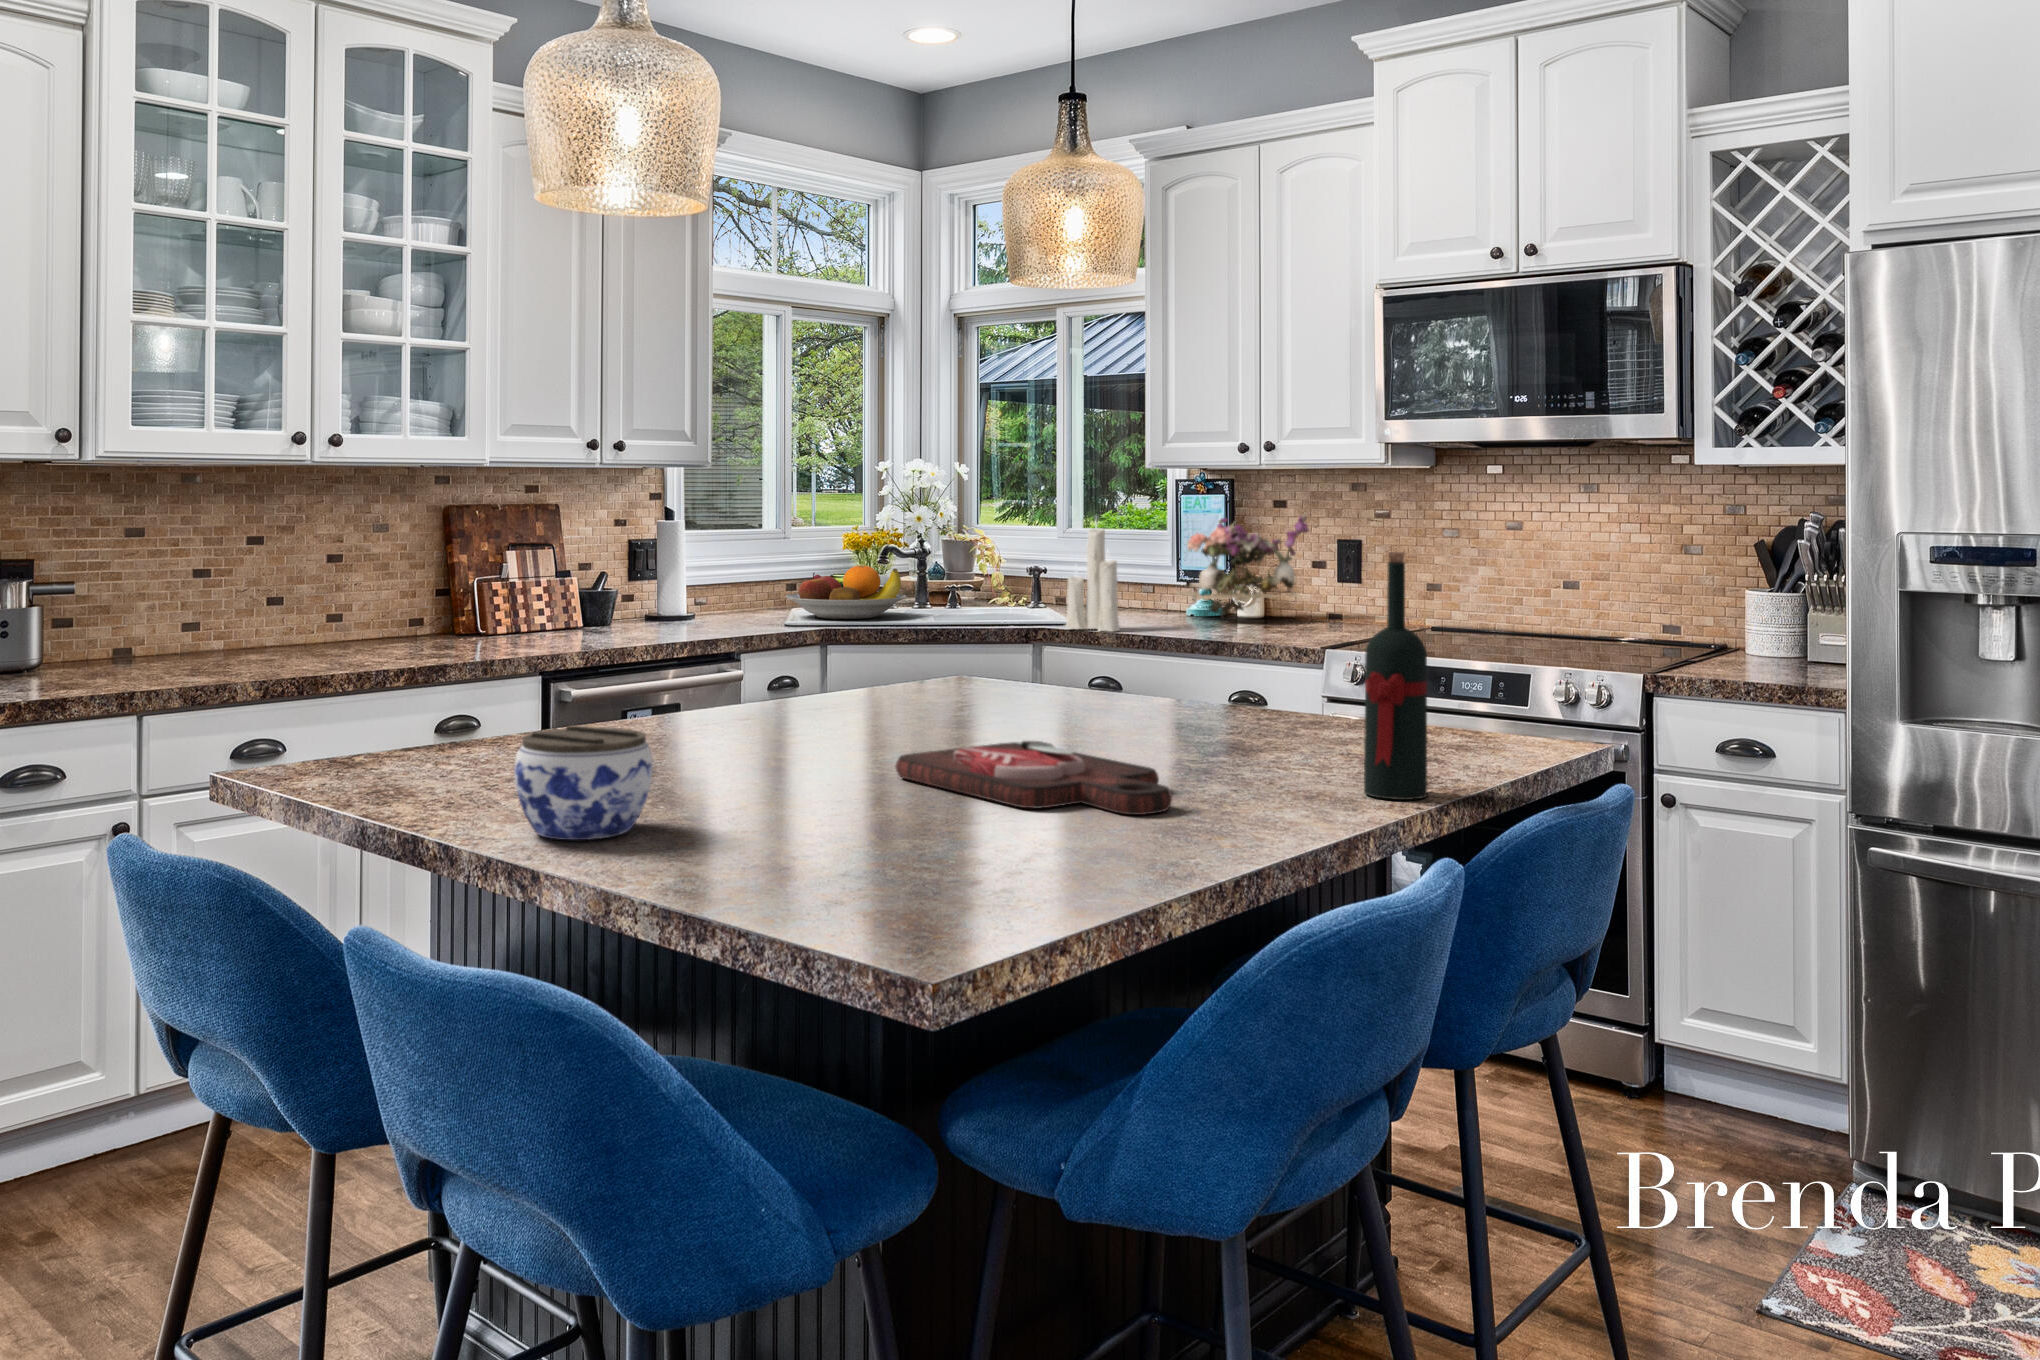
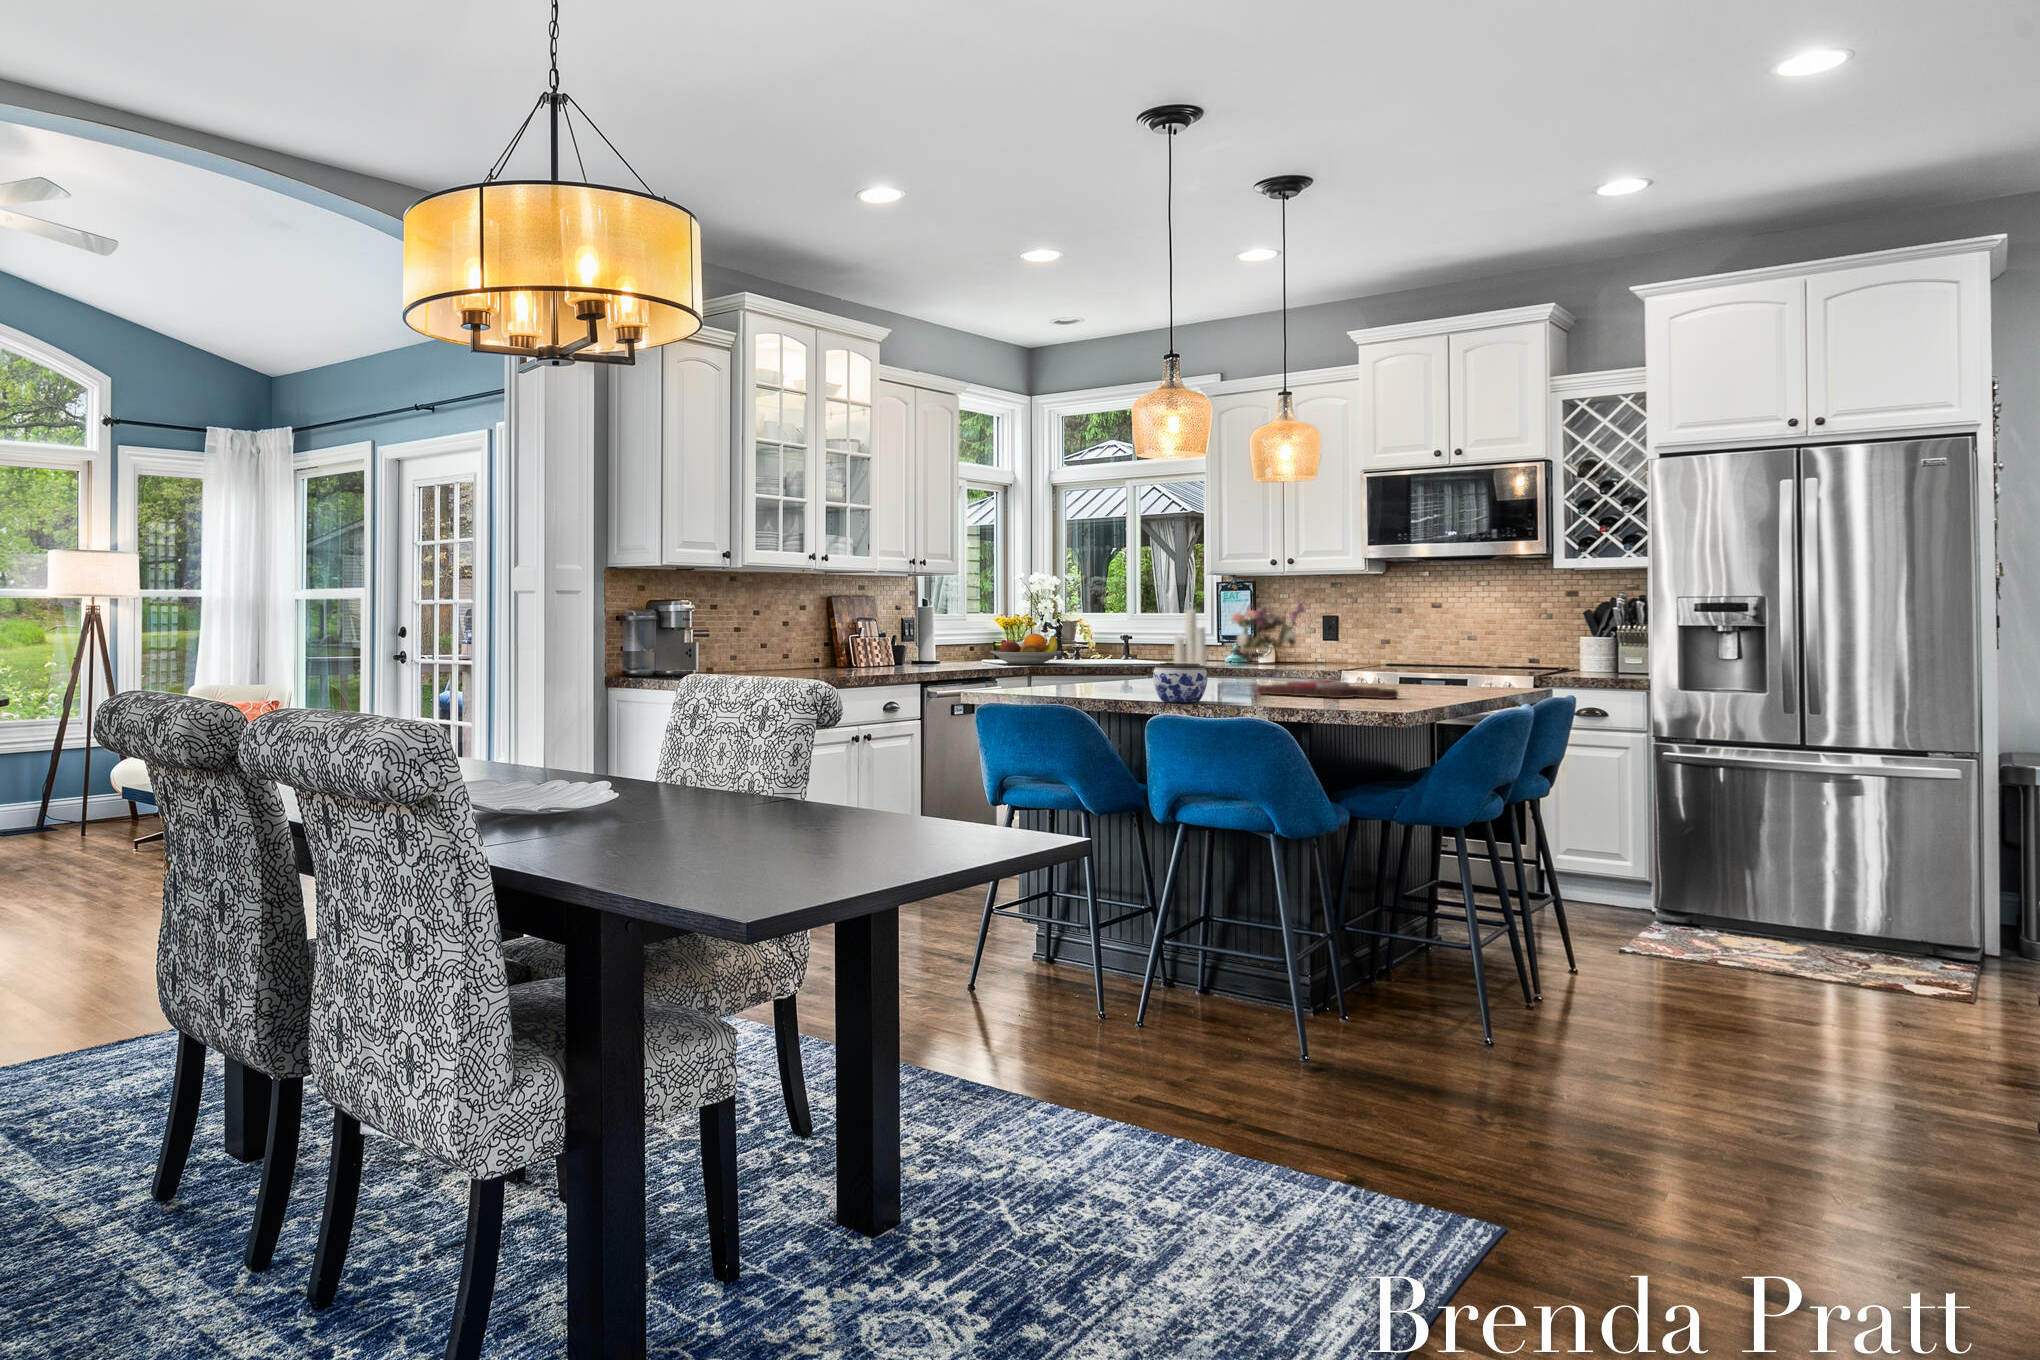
wine bottle: present [1364,552,1427,800] -> none [1467,596,1497,696]

